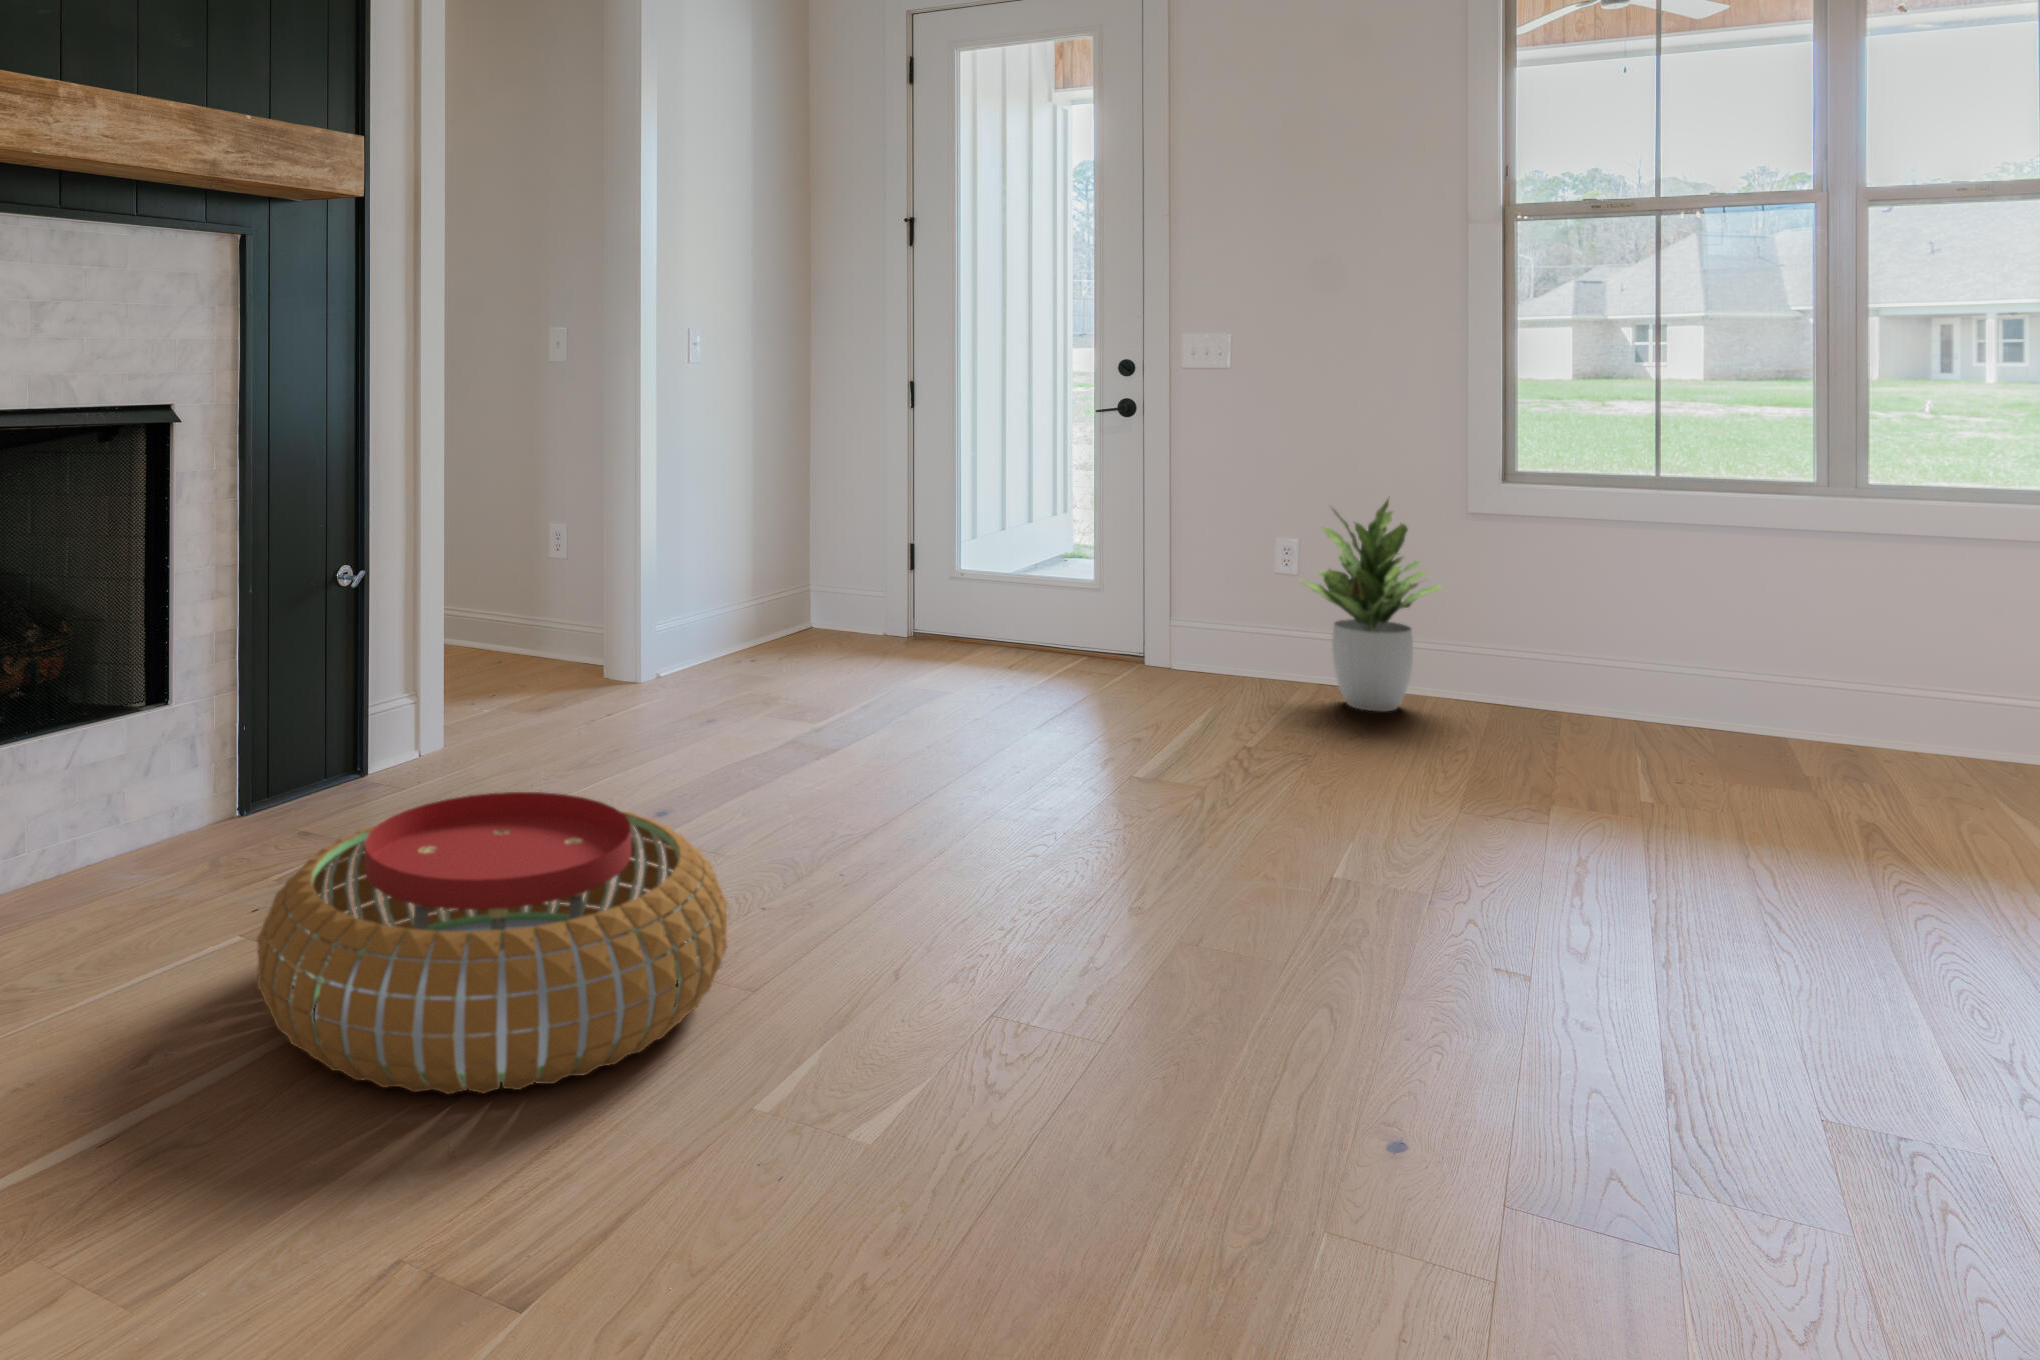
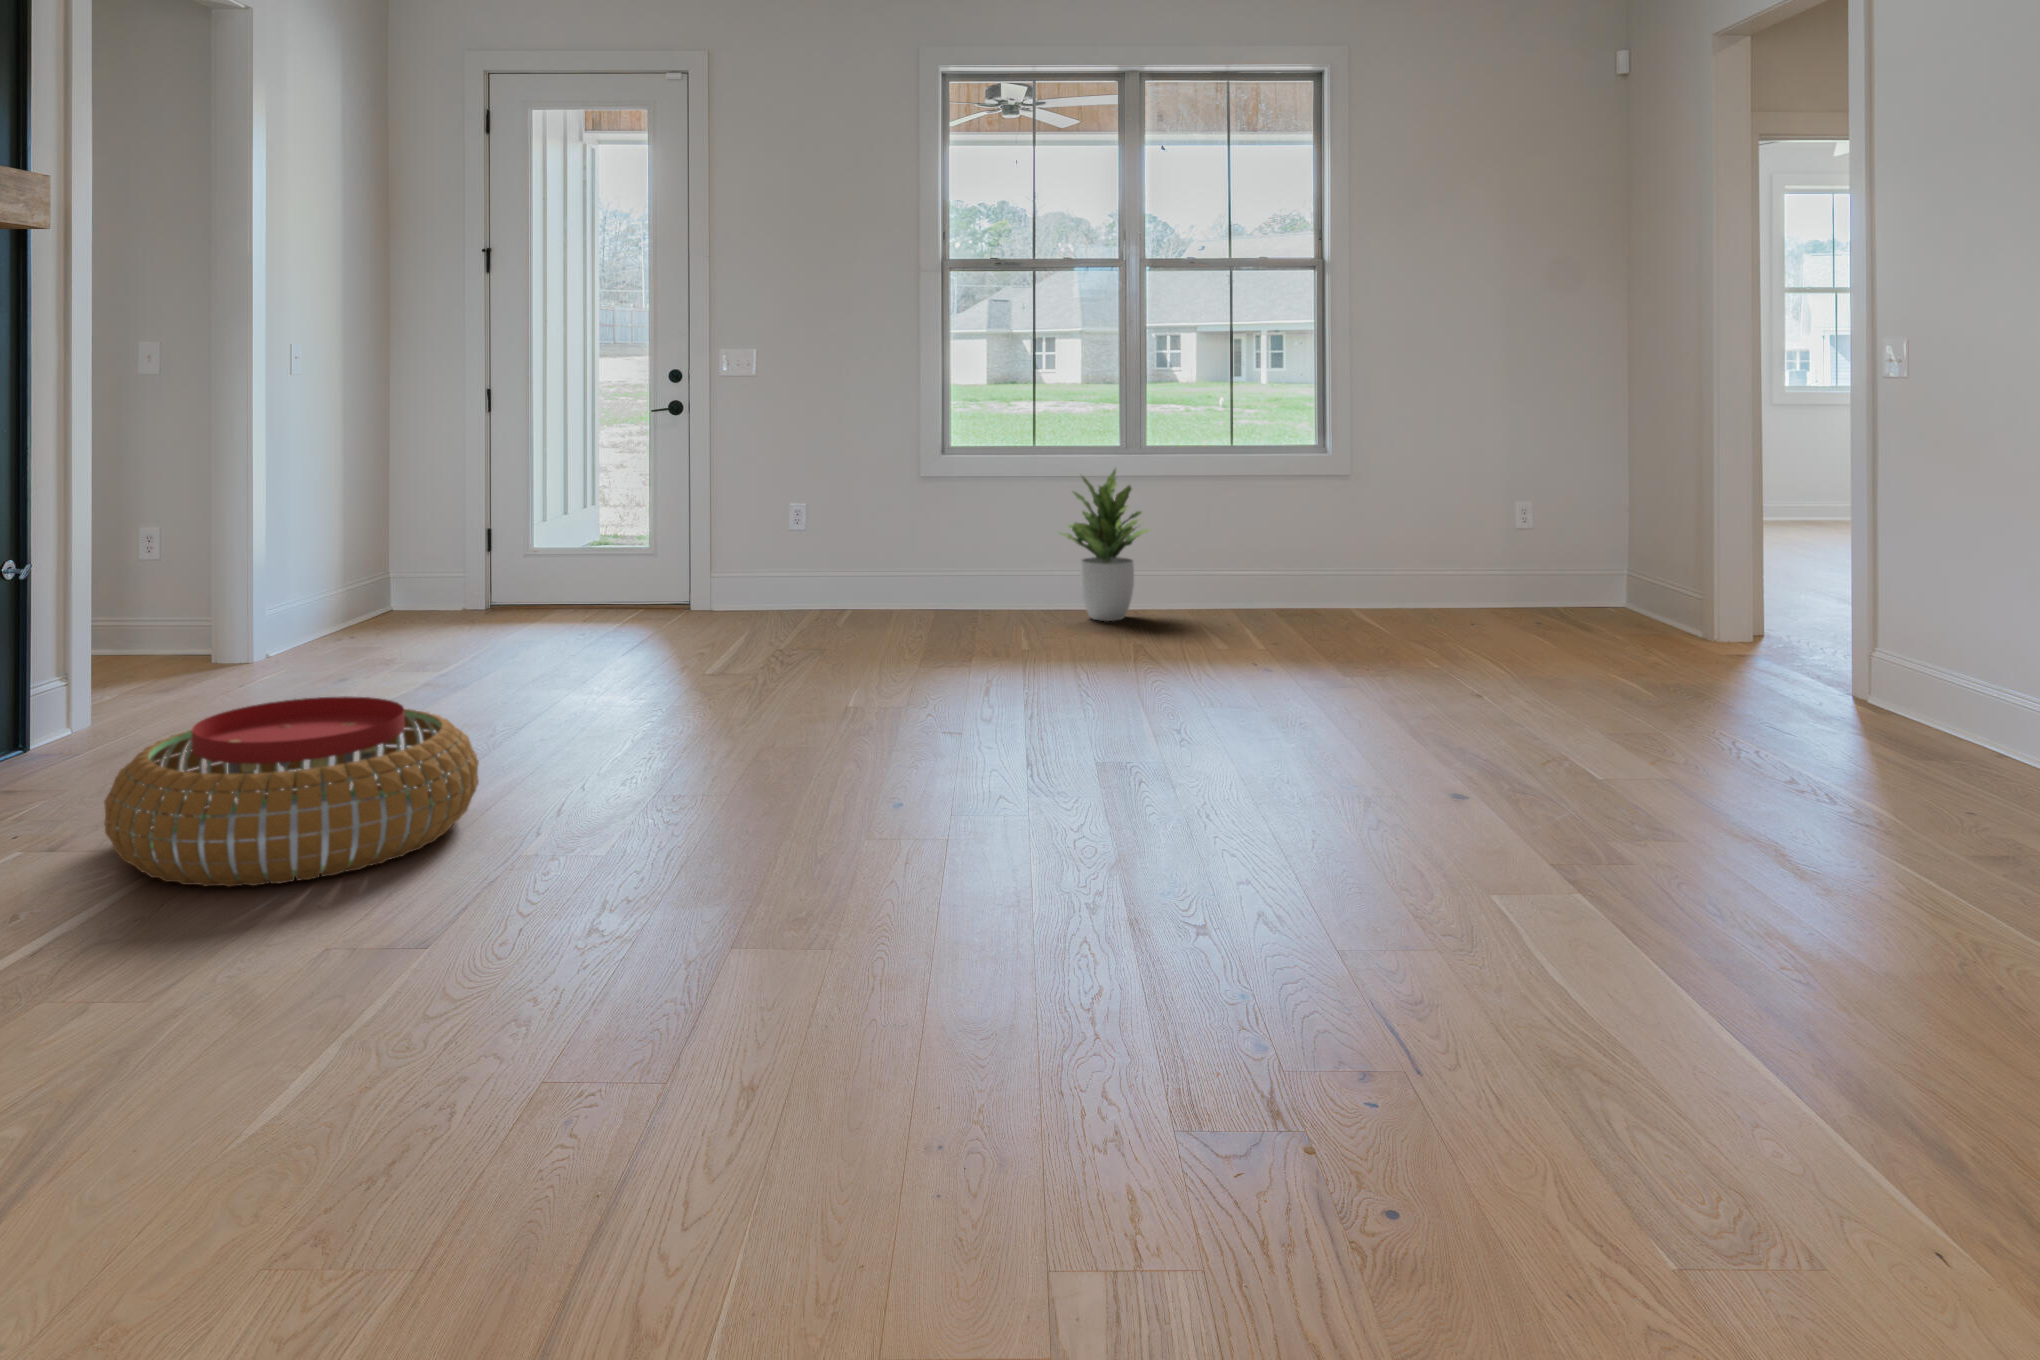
potted plant: present [1300,500,1442,711] -> present [1061,469,1148,621]

